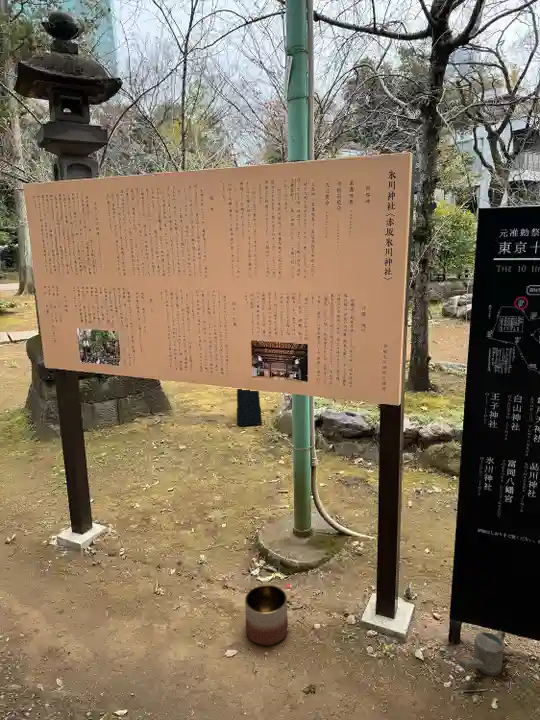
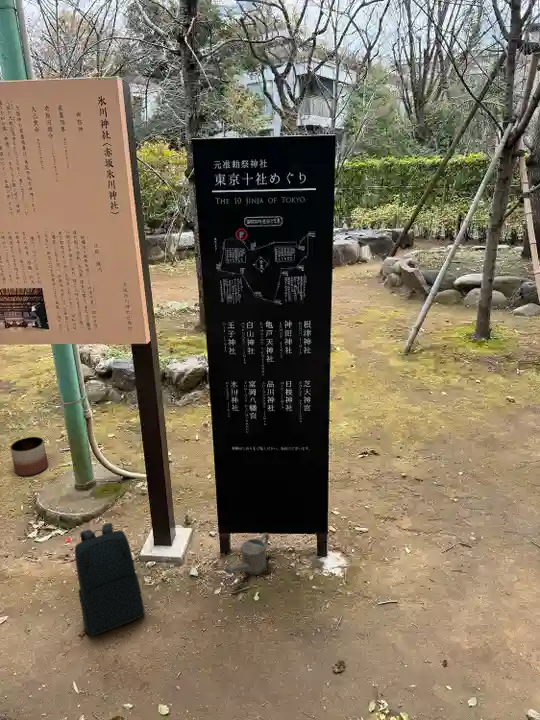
backpack: present [237,389,262,426] -> present [75,523,144,635]
planter: present [245,585,288,645] -> present [10,437,48,476]

